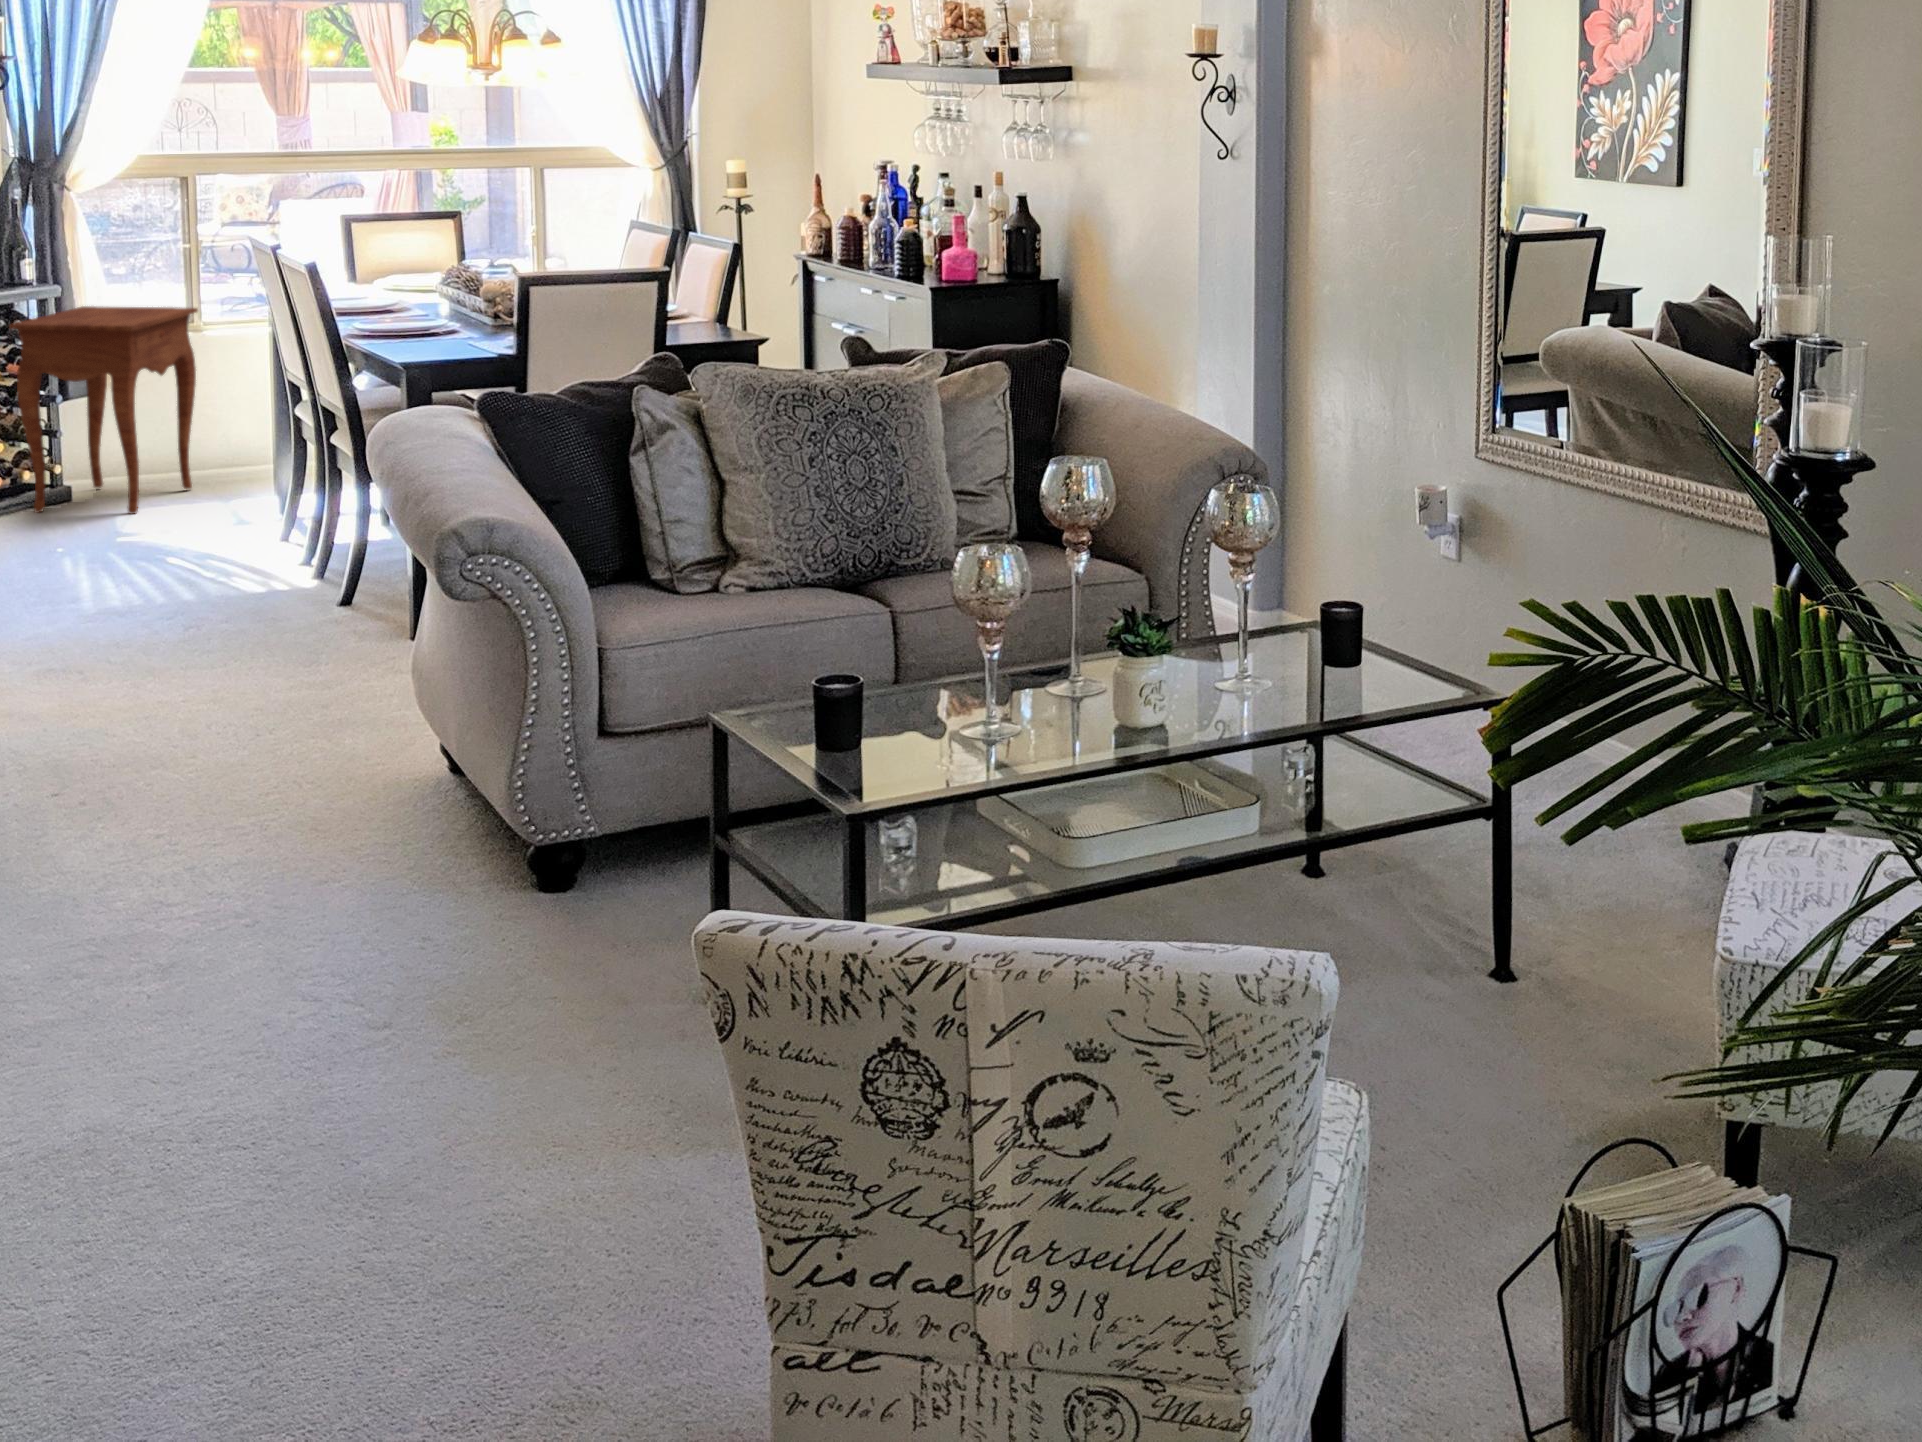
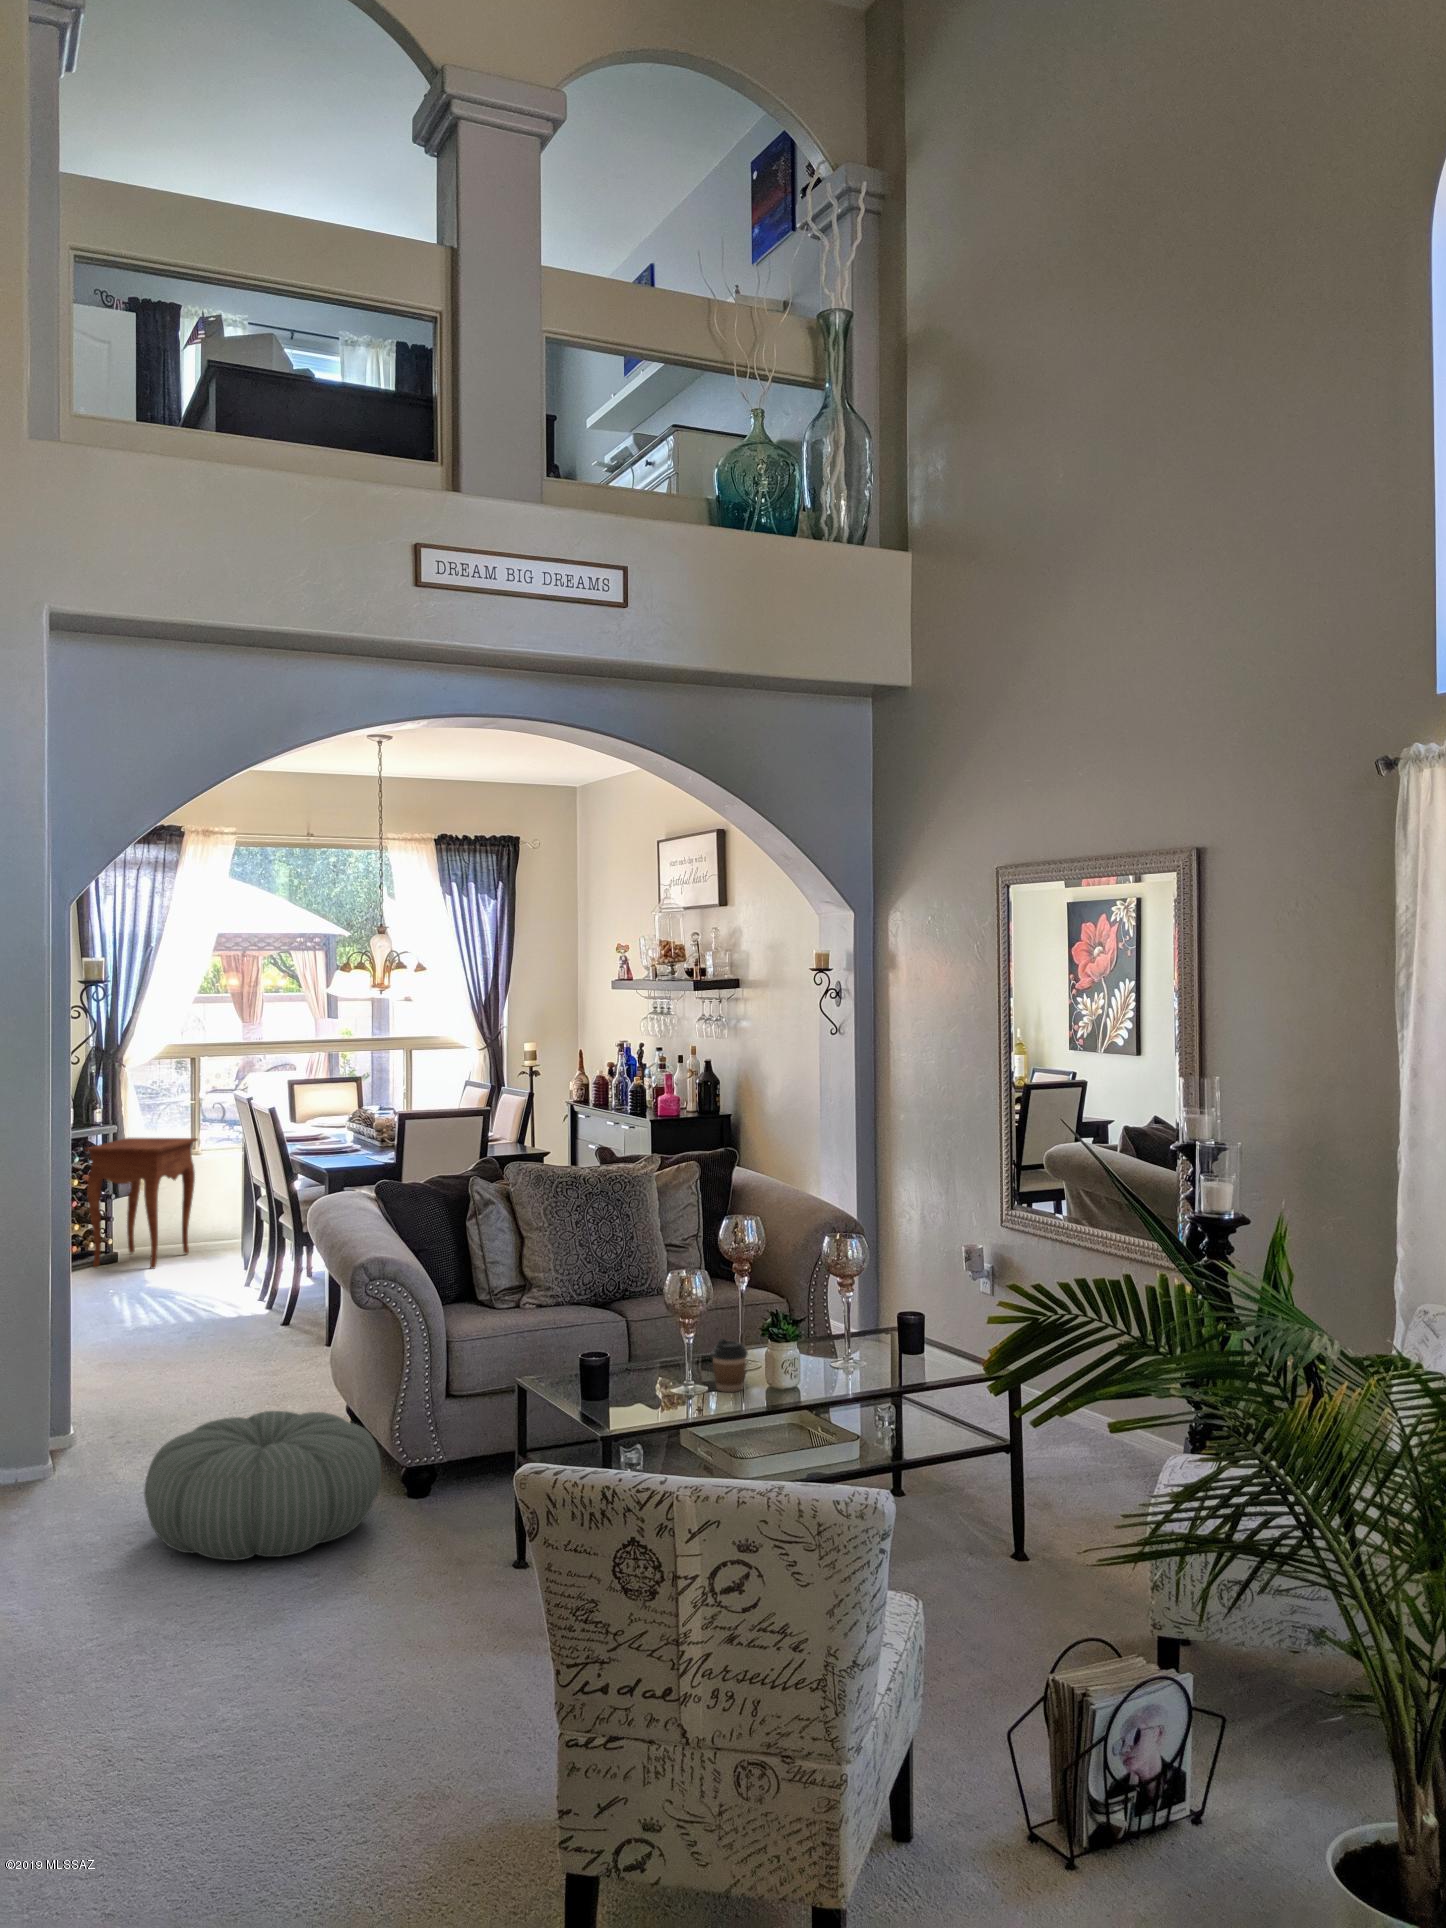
coffee cup: none [1026,653,1084,737] -> present [712,1339,748,1392]
pouf: none [106,763,496,1003] -> present [144,1411,381,1560]

